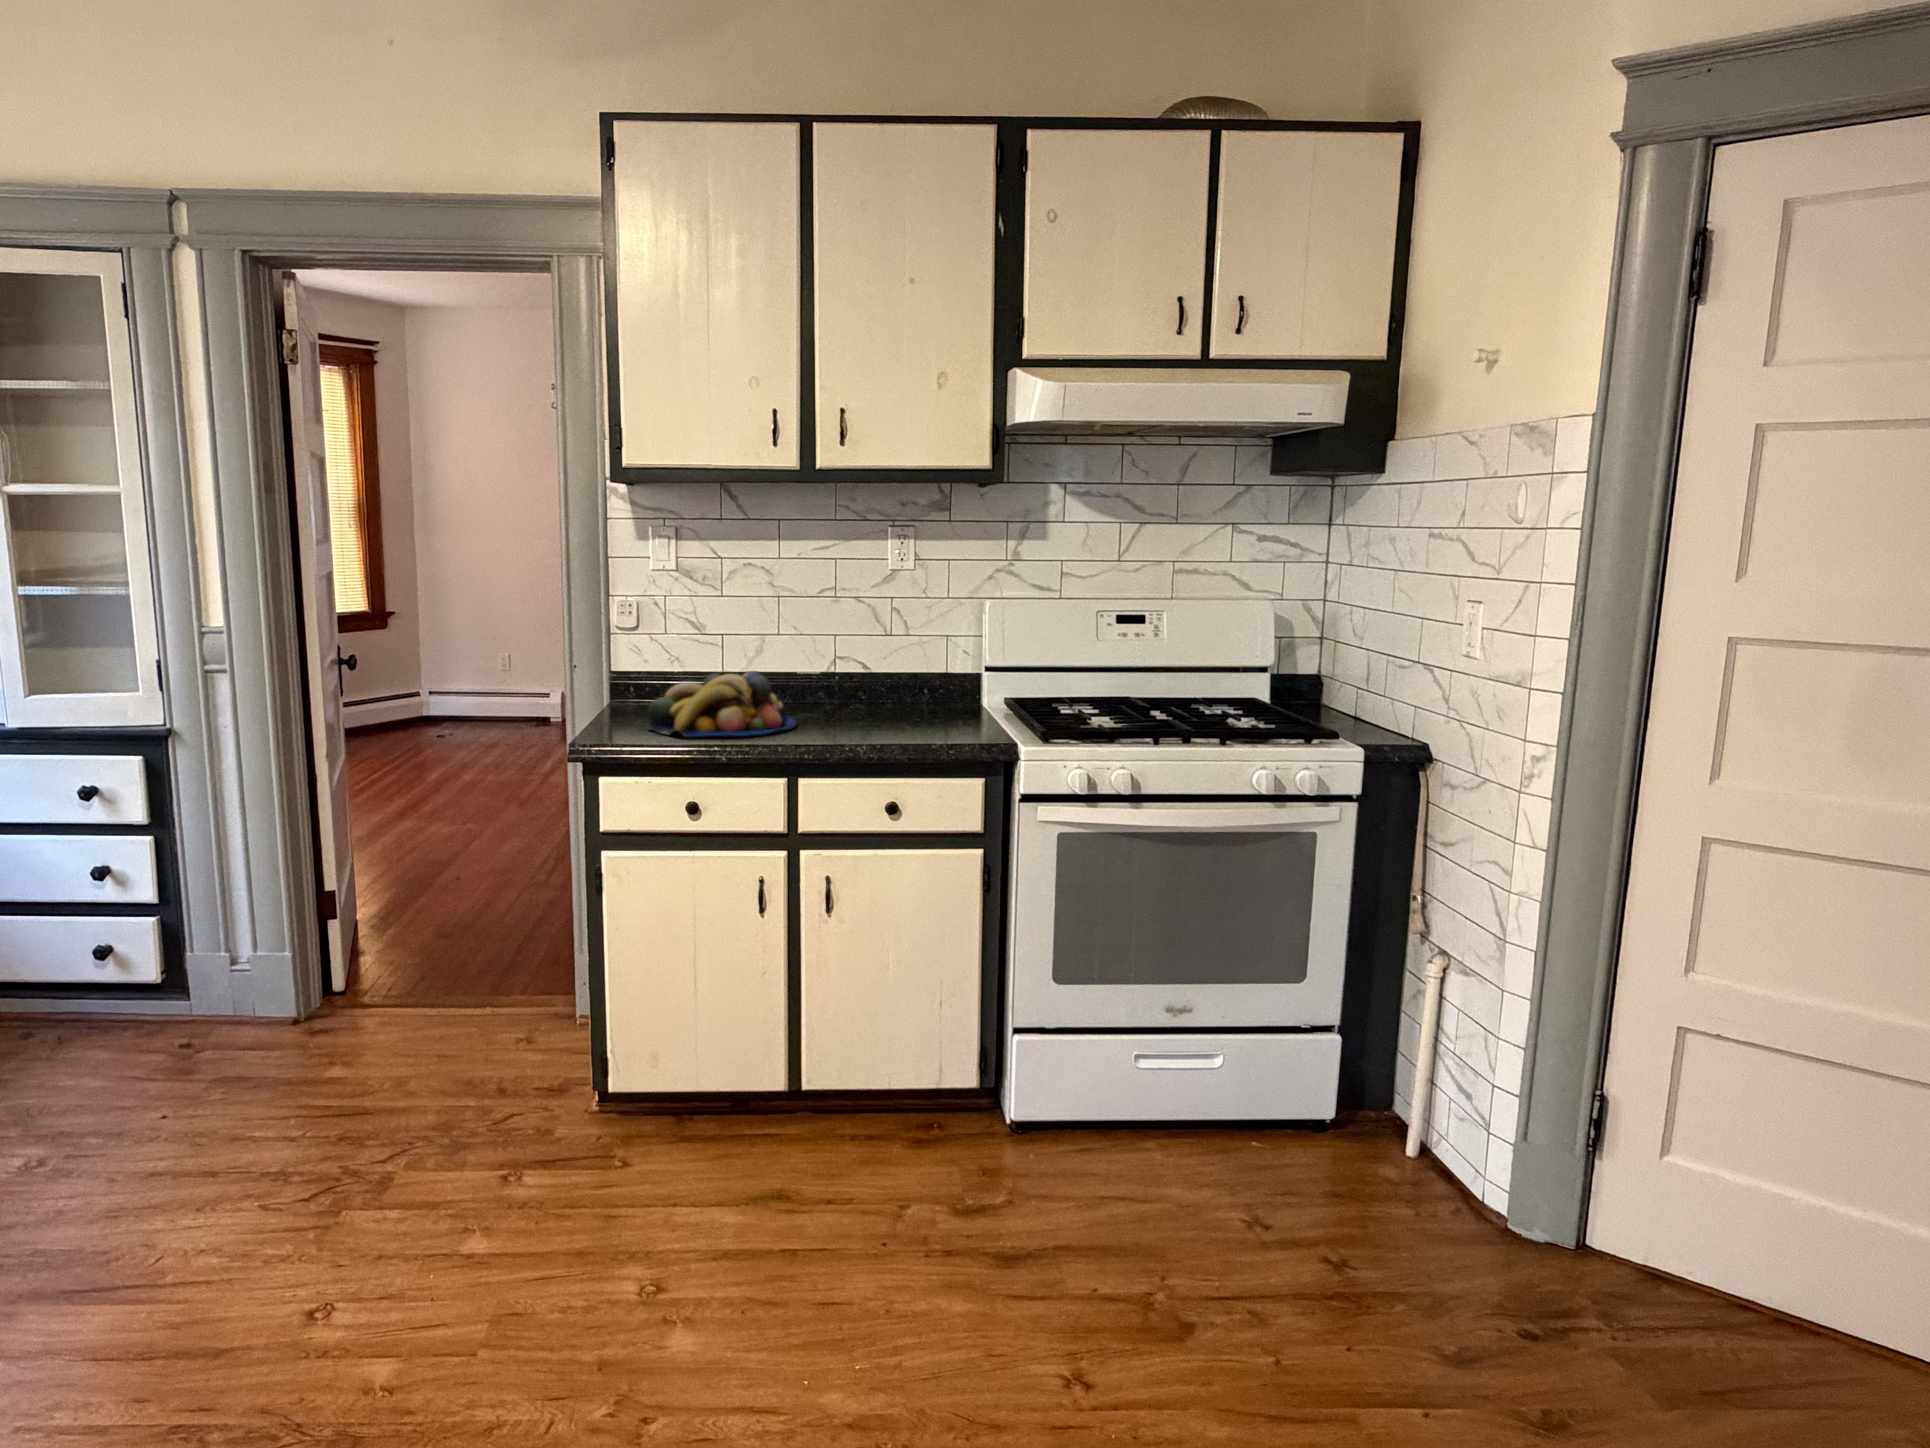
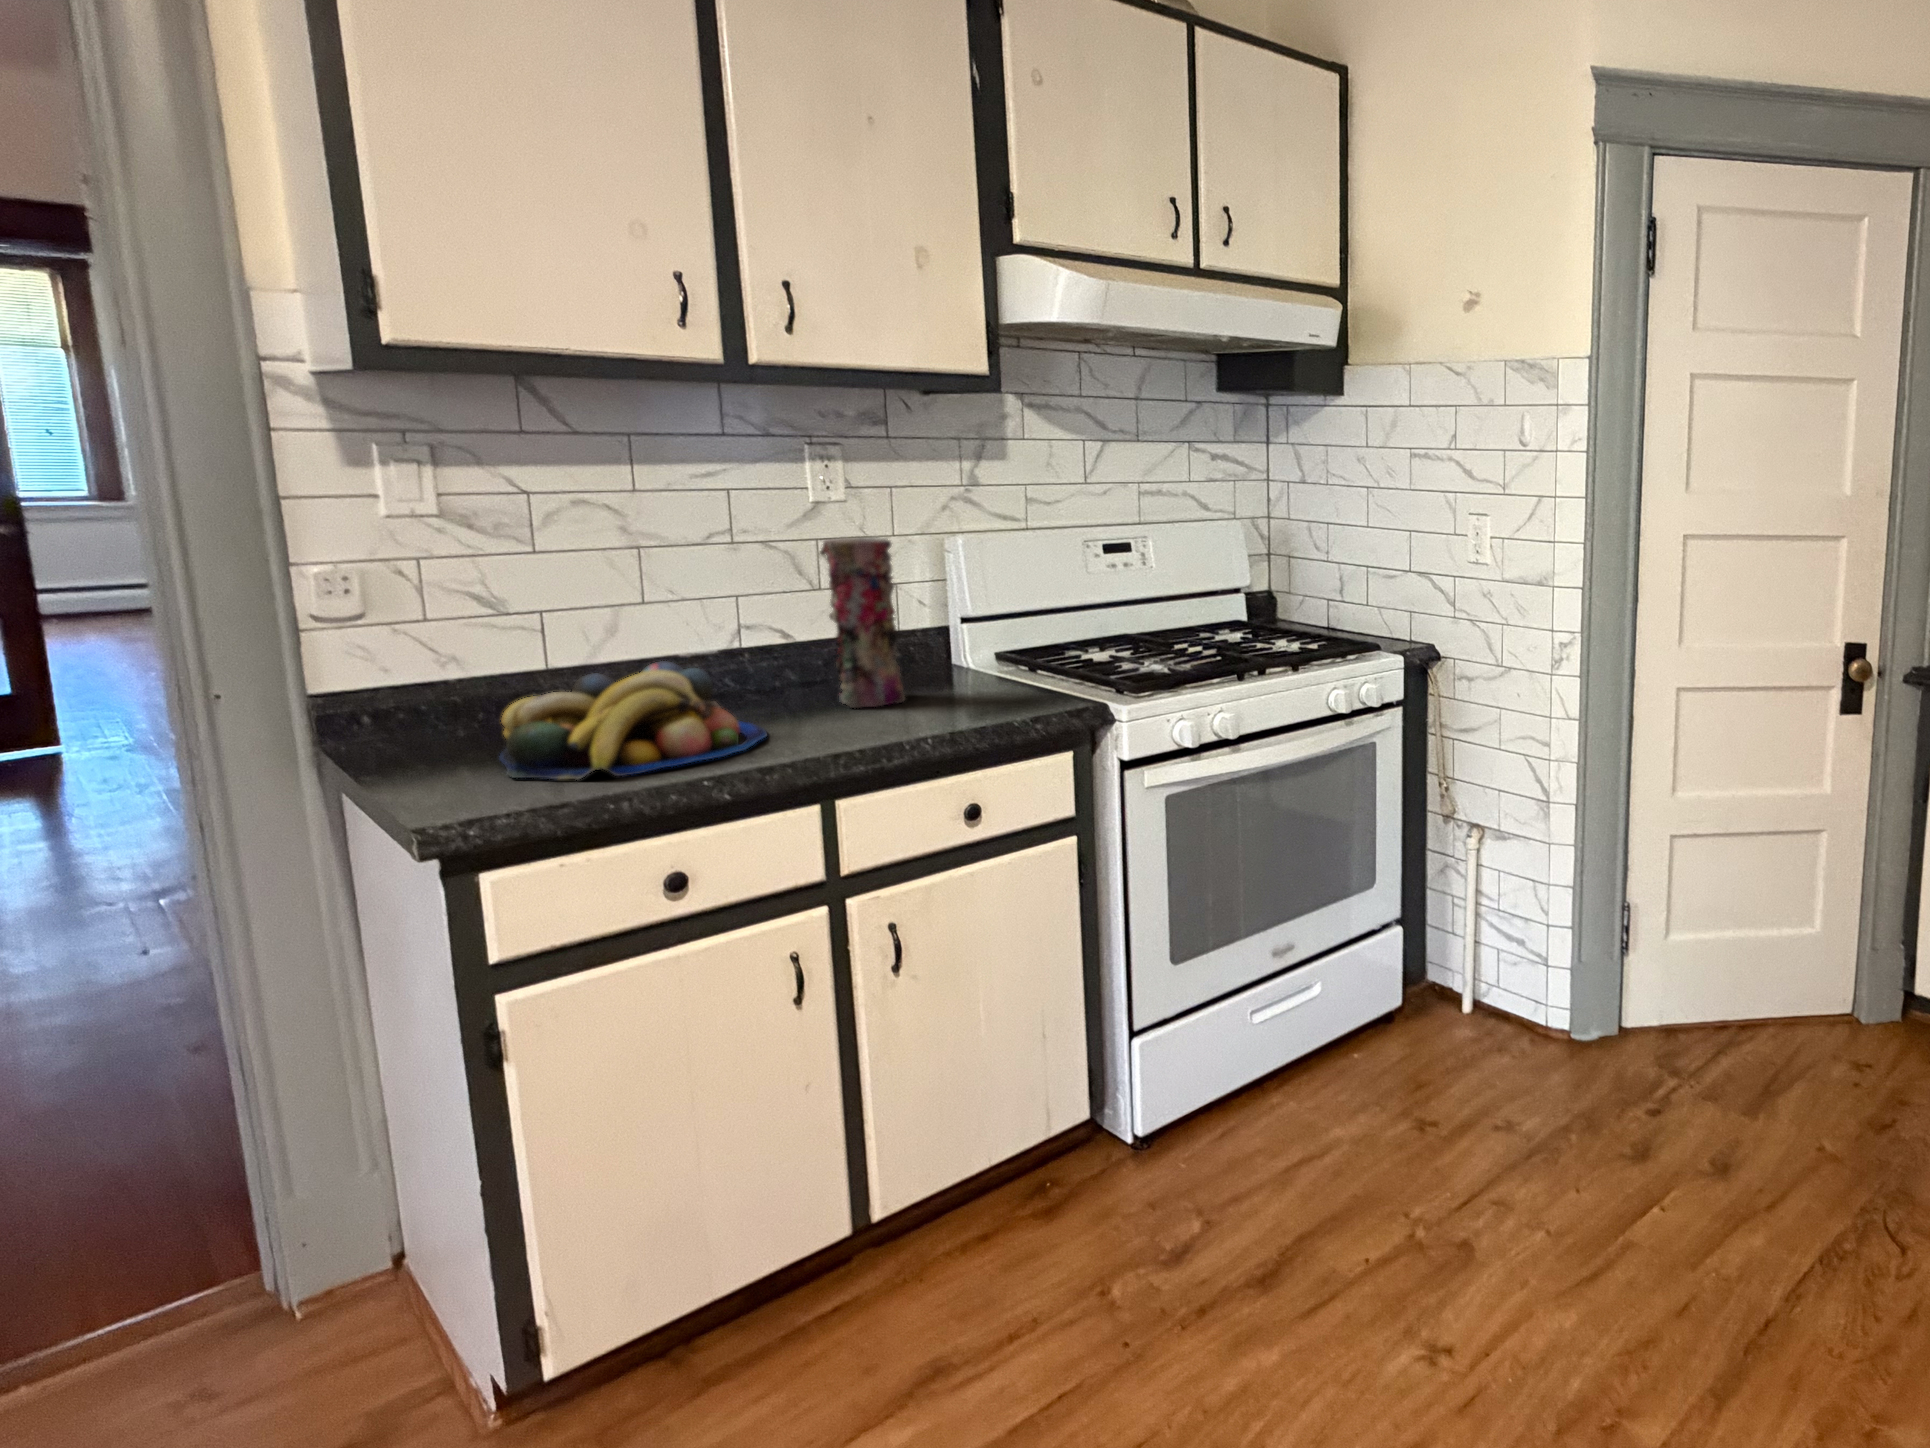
vase: none [860,595,910,723] -> present [821,537,905,708]

